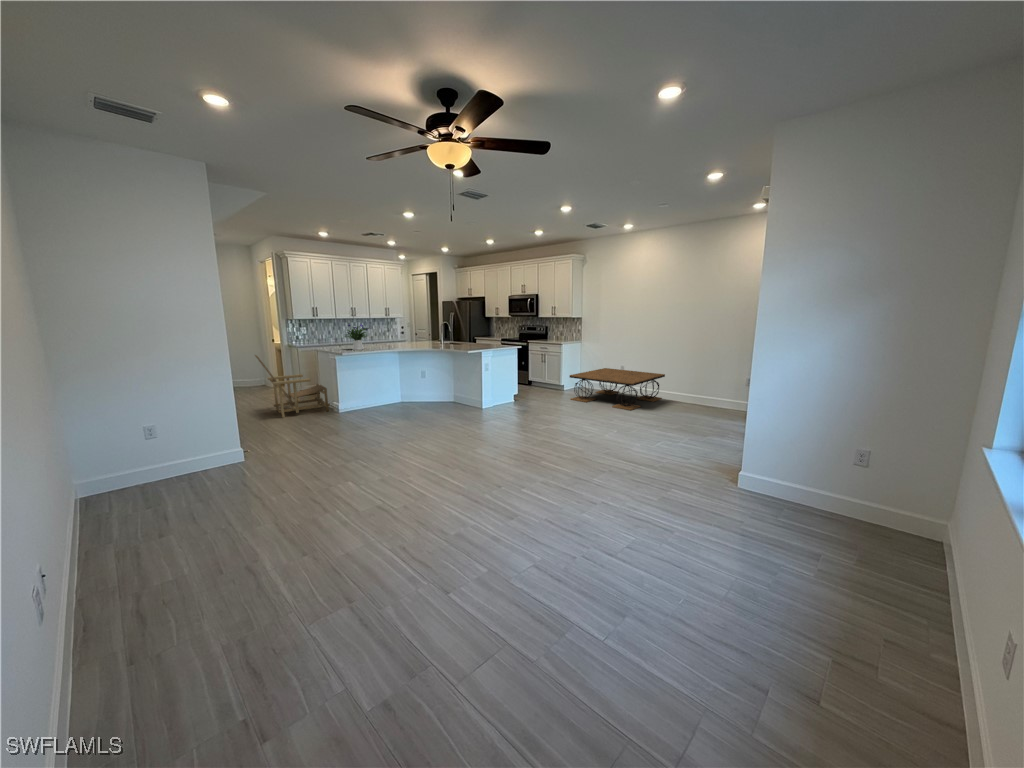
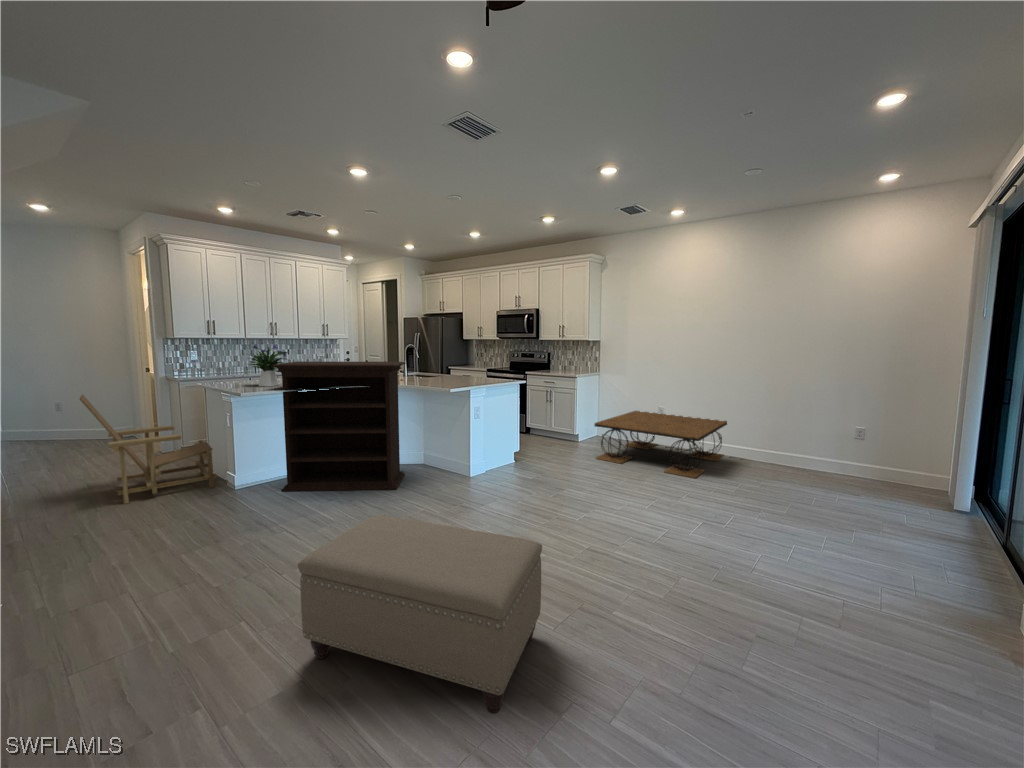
bookshelf: none [361,334,443,414] -> present [271,361,405,492]
ottoman: none [391,412,503,484] -> present [298,515,542,714]

